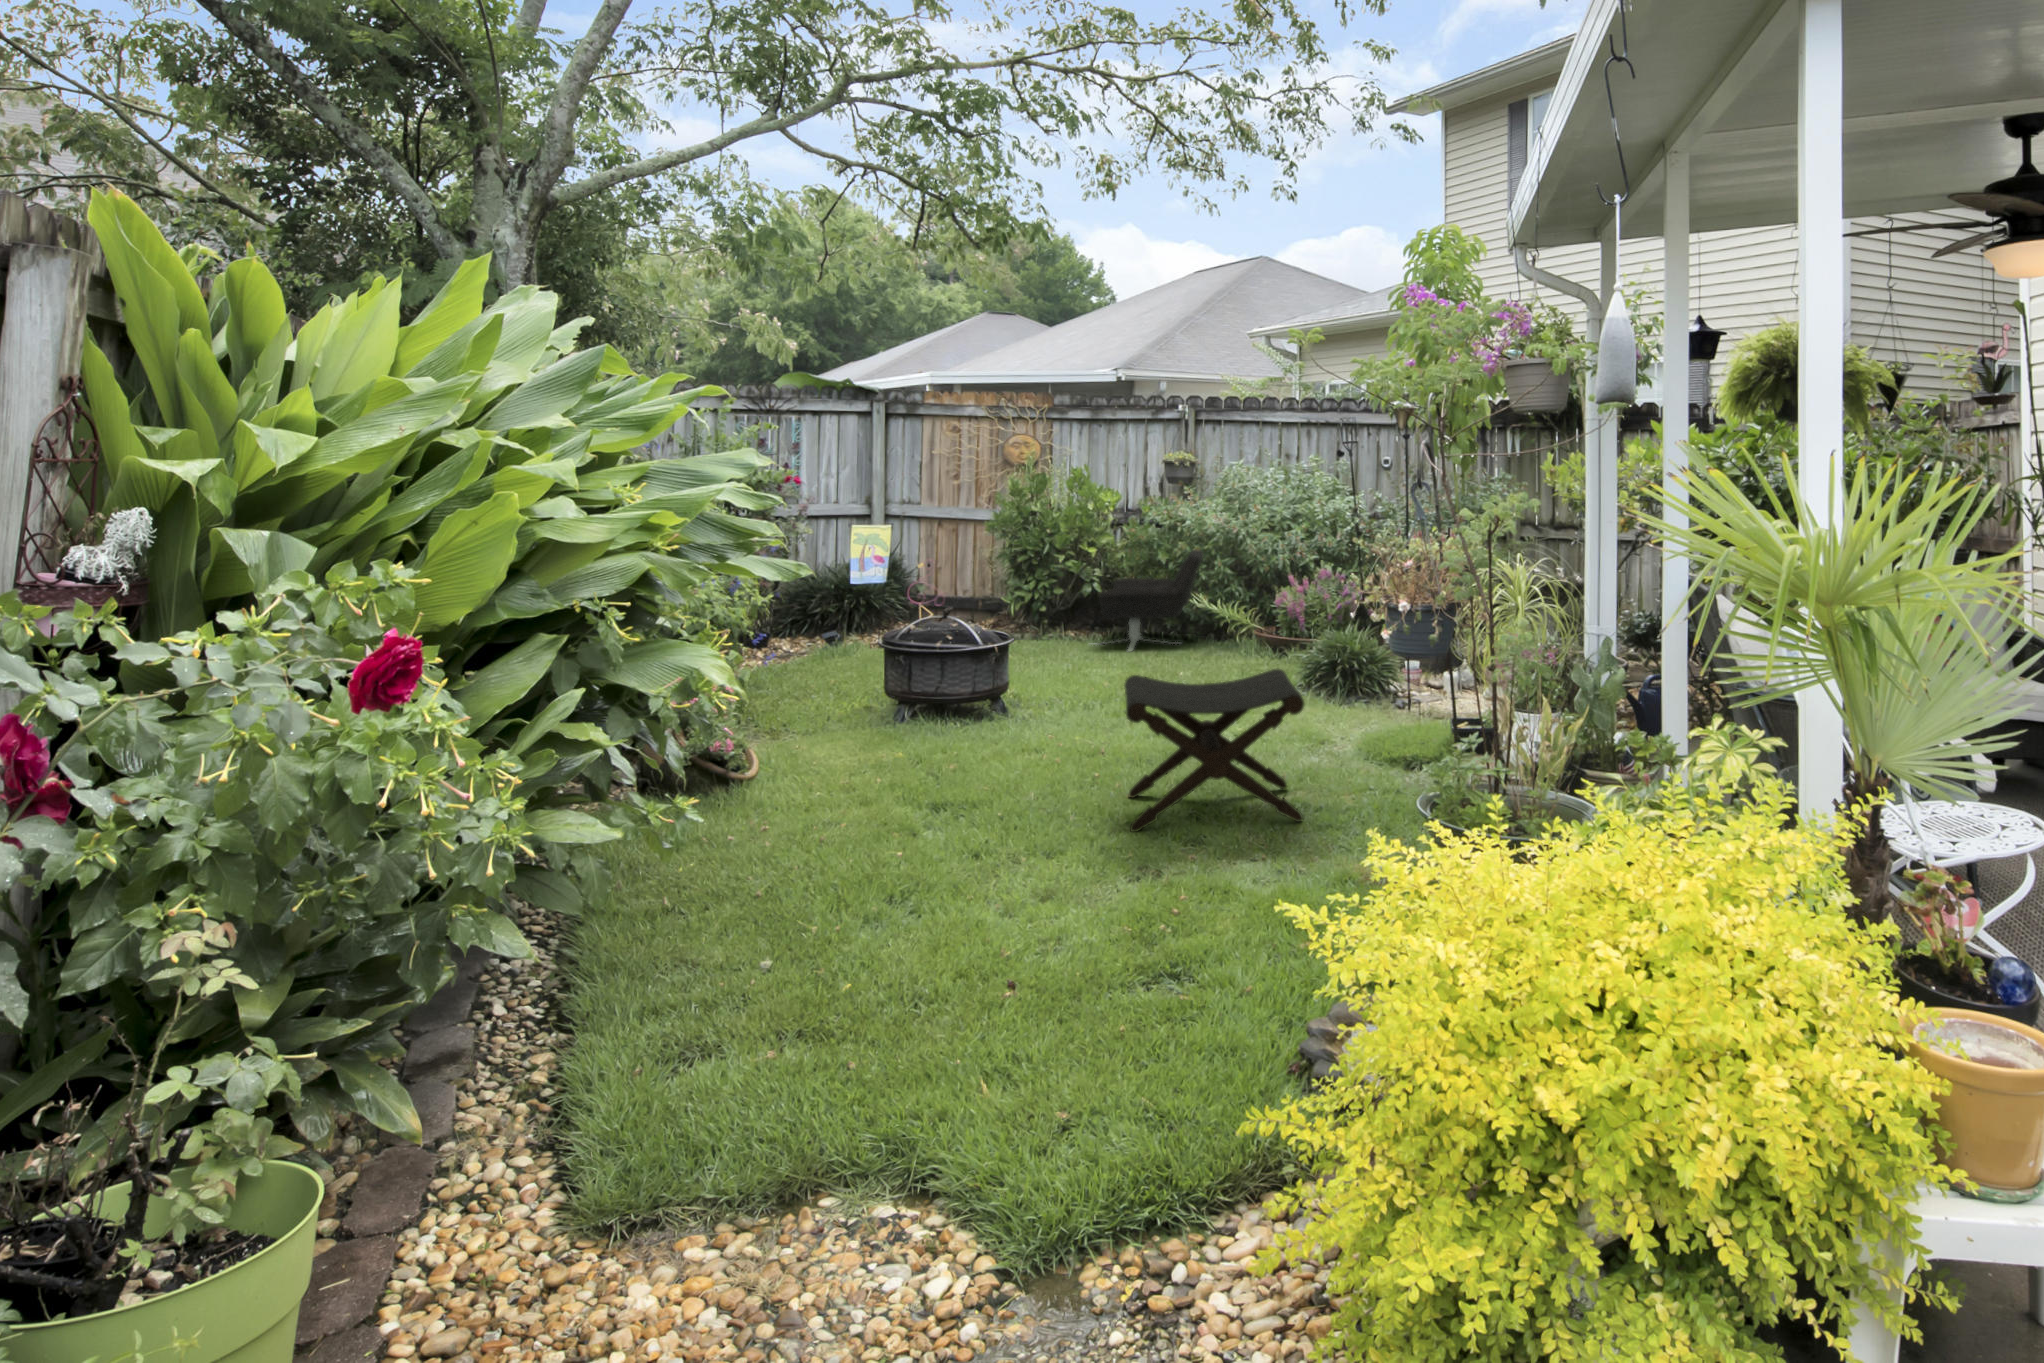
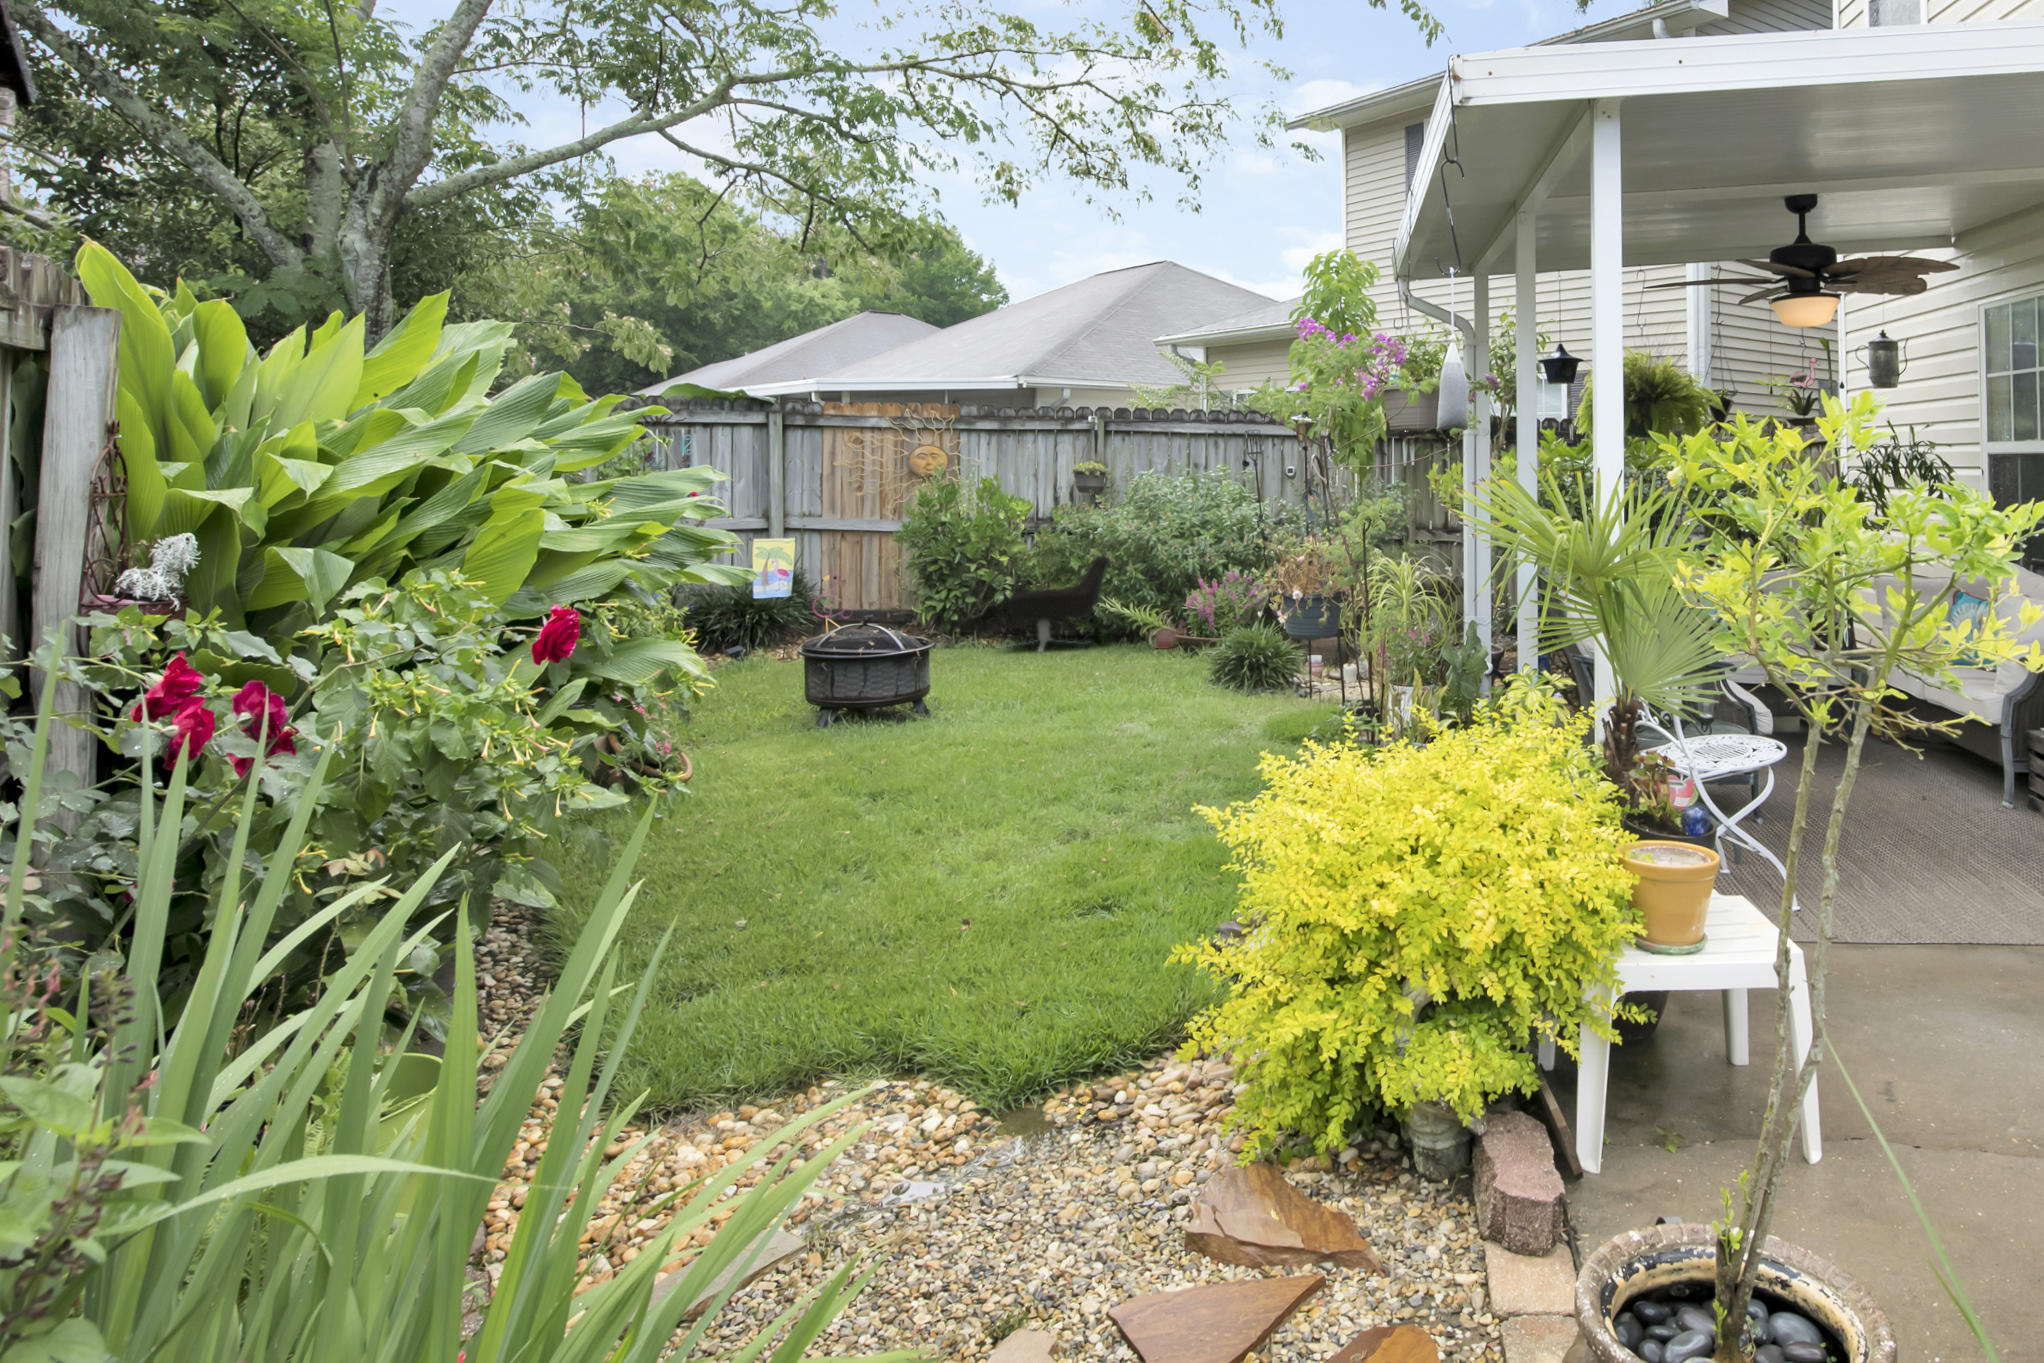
watering can: none [1241,620,1280,653] -> present [1154,617,1186,649]
footstool: present [1124,669,1304,832] -> none [1046,654,1213,804]

